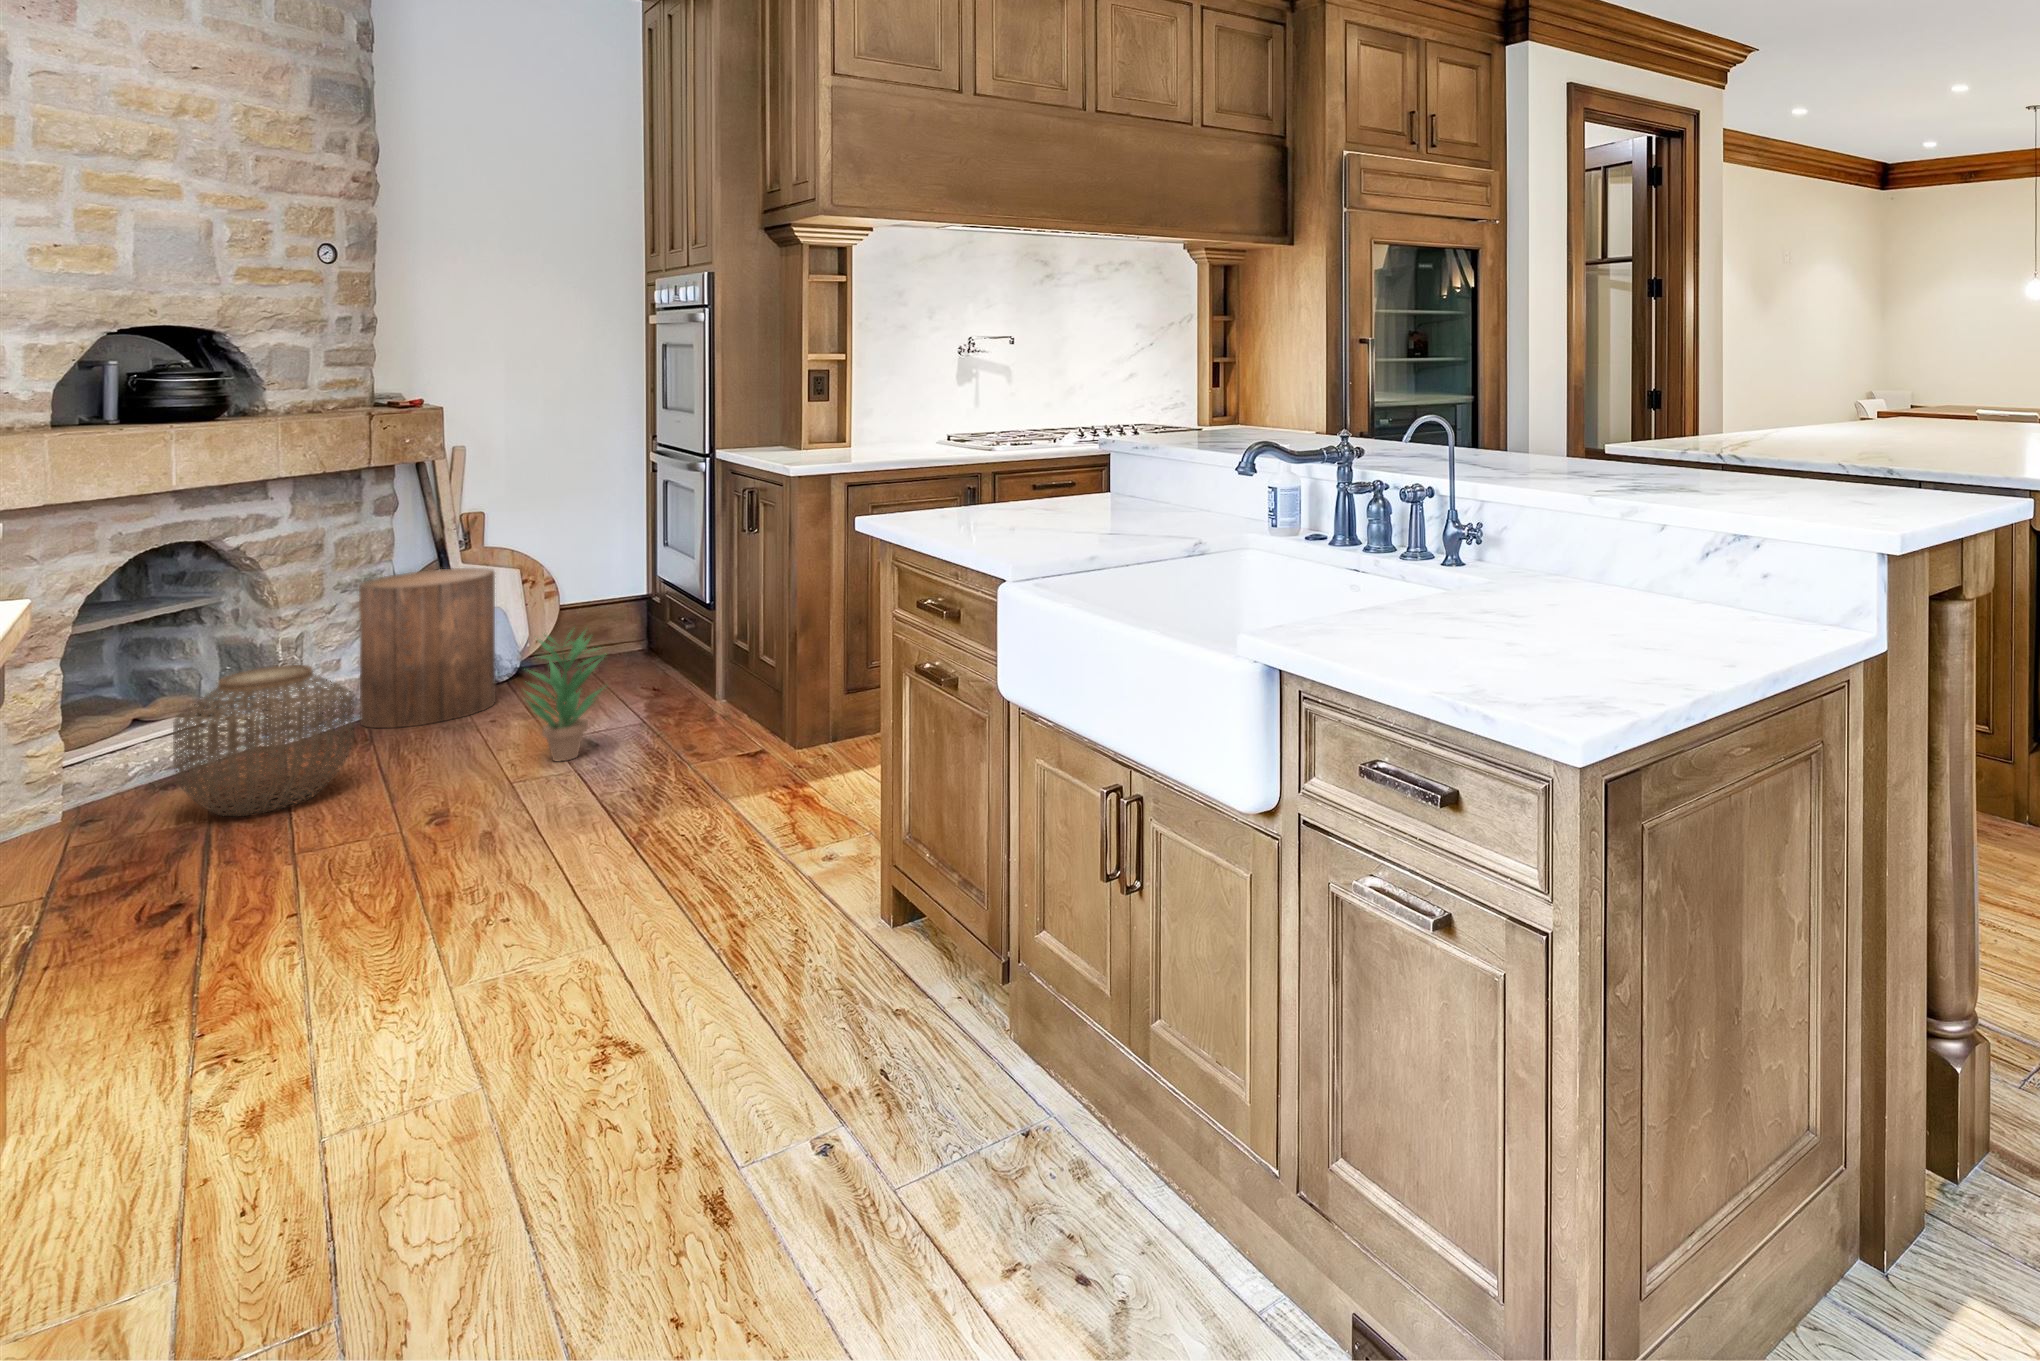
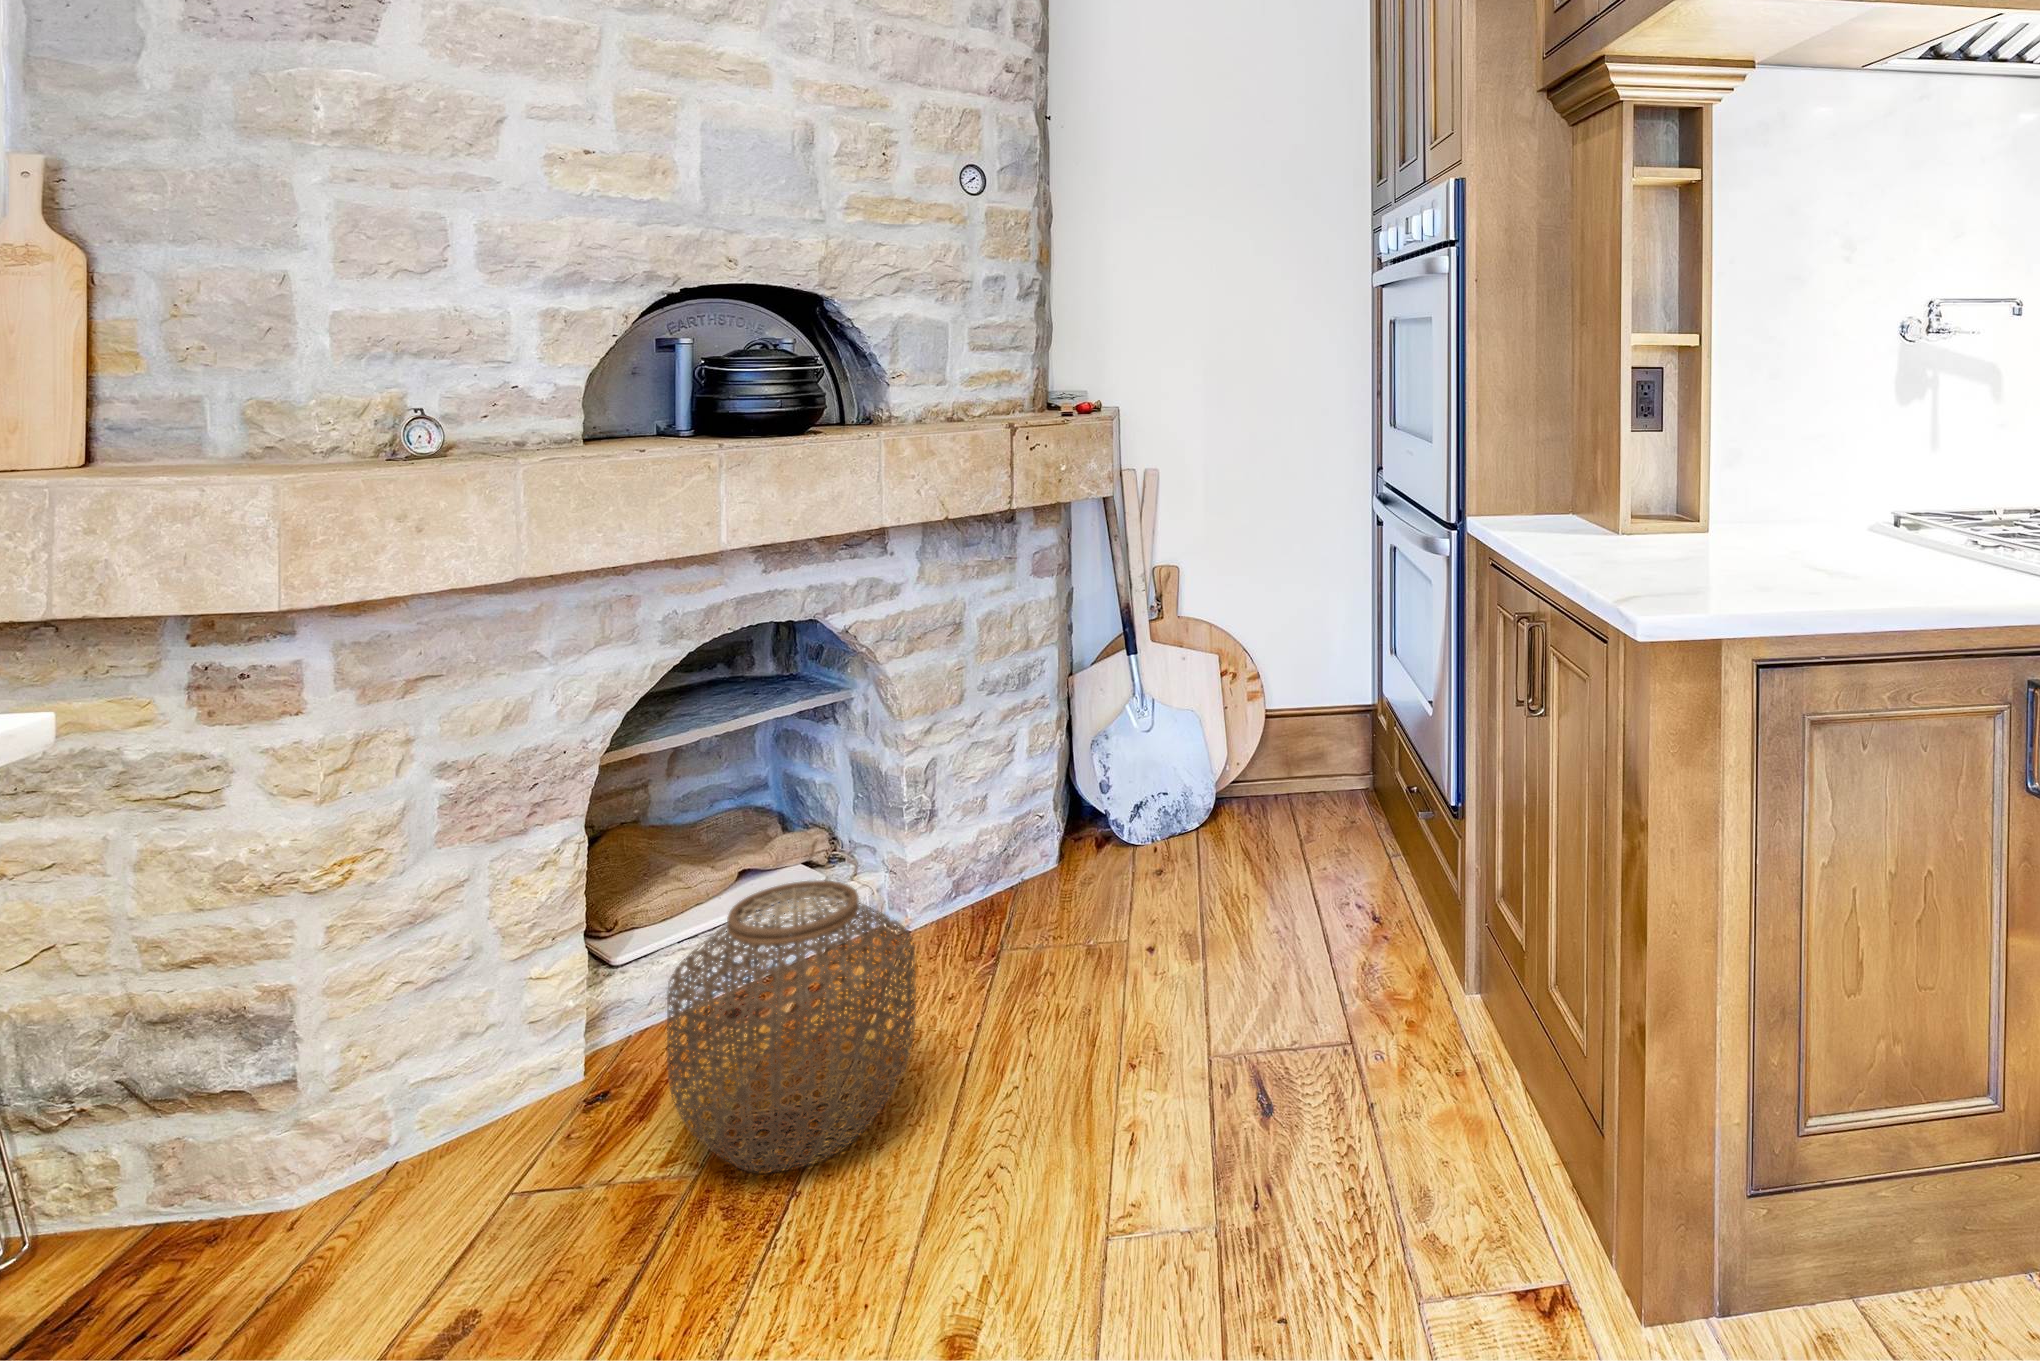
stool: present [359,568,496,728] -> none [1001,668,1168,940]
potted plant: present [527,632,602,761] -> none [1143,890,1285,1162]

